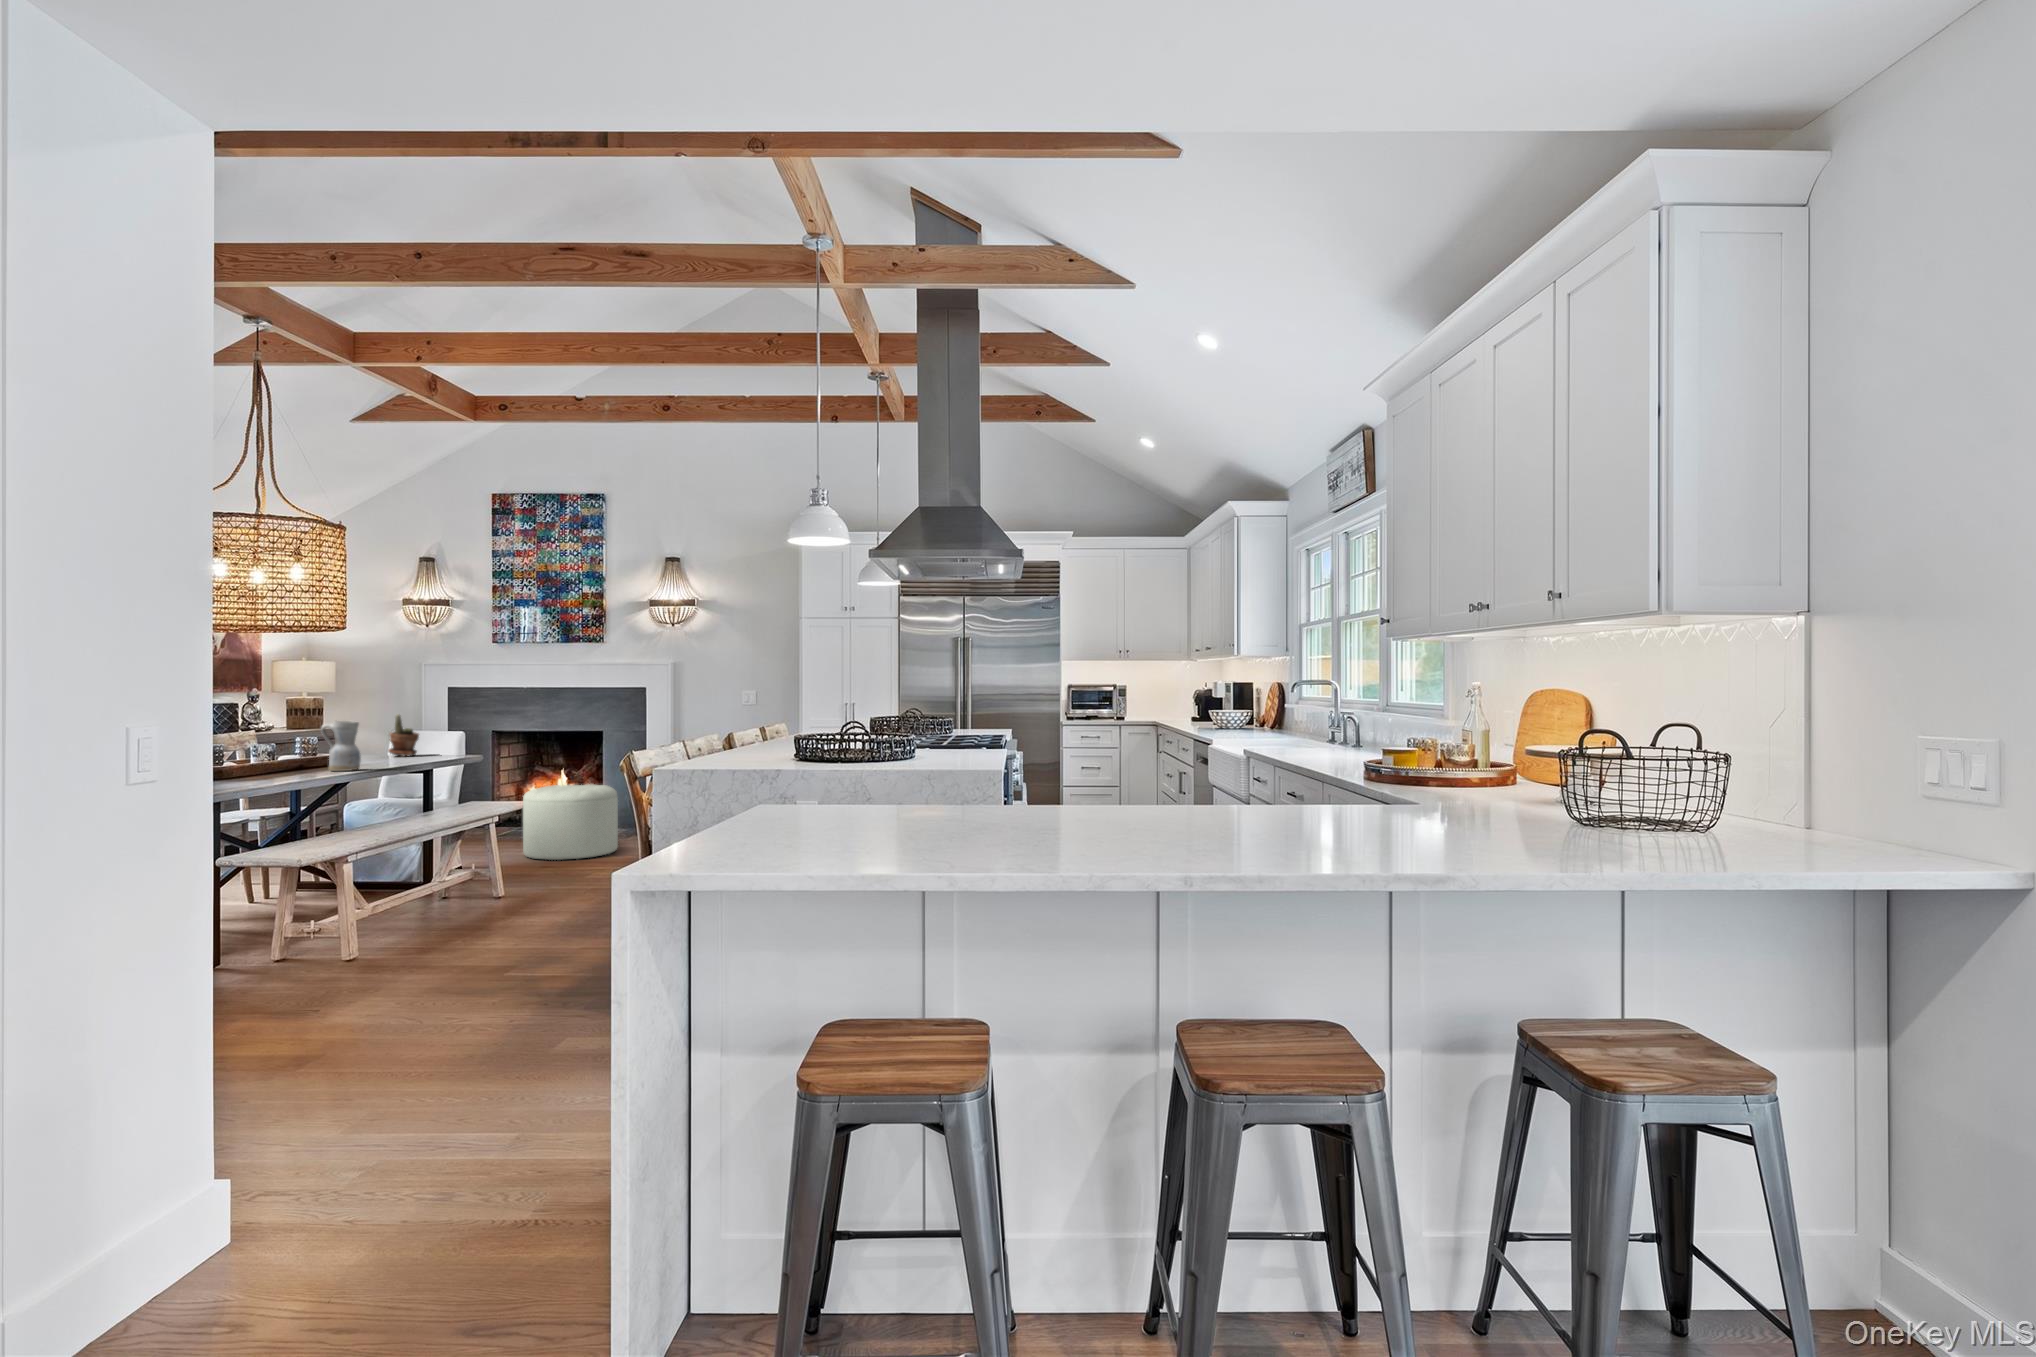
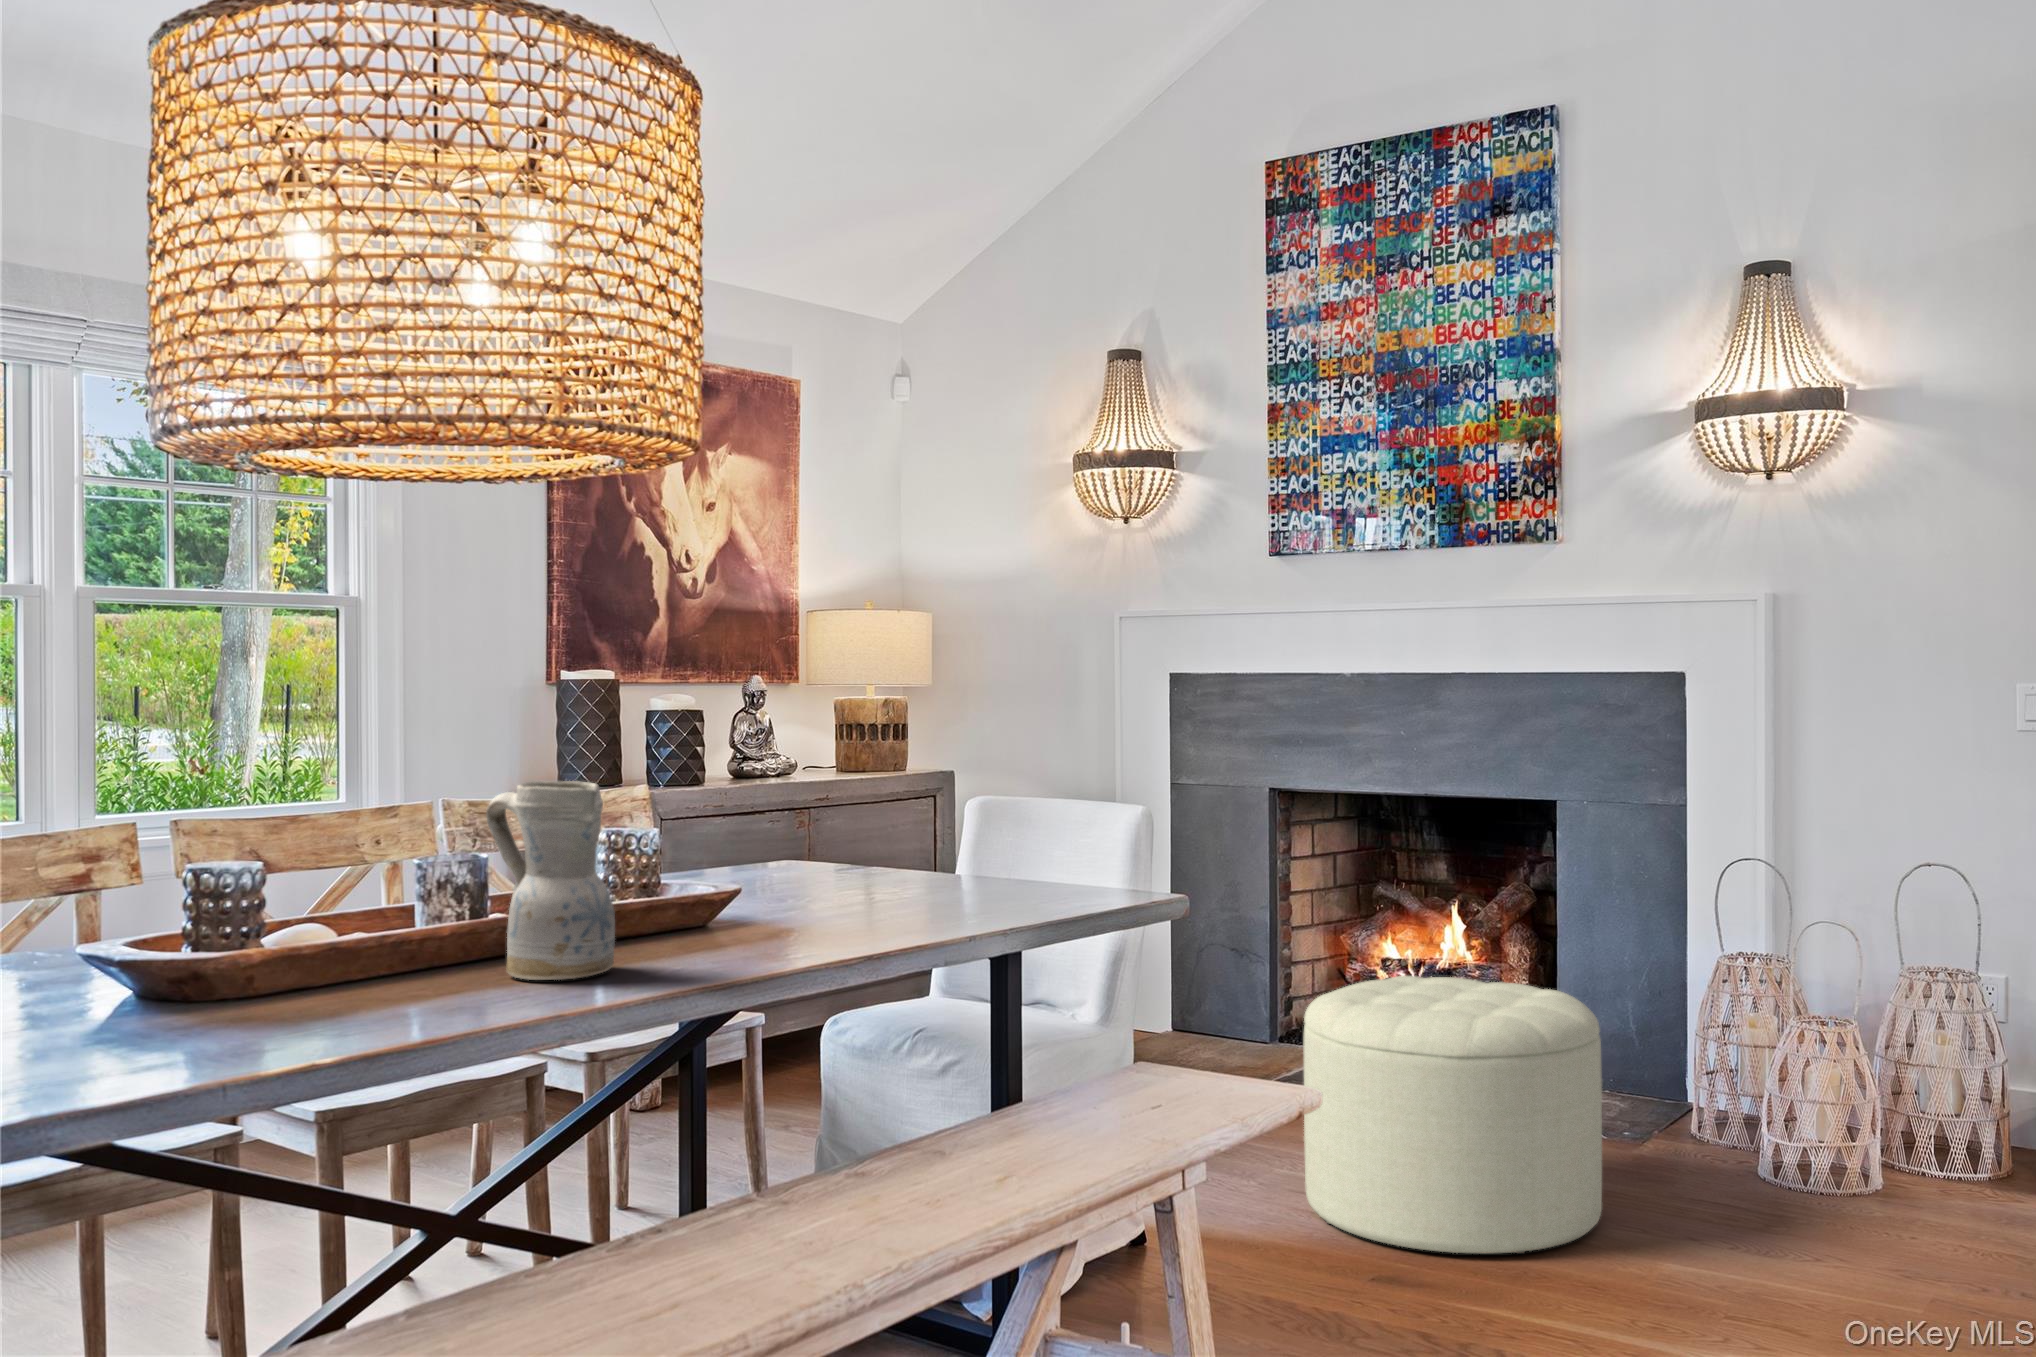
potted plant: present [388,714,419,756] -> none [868,750,957,890]

